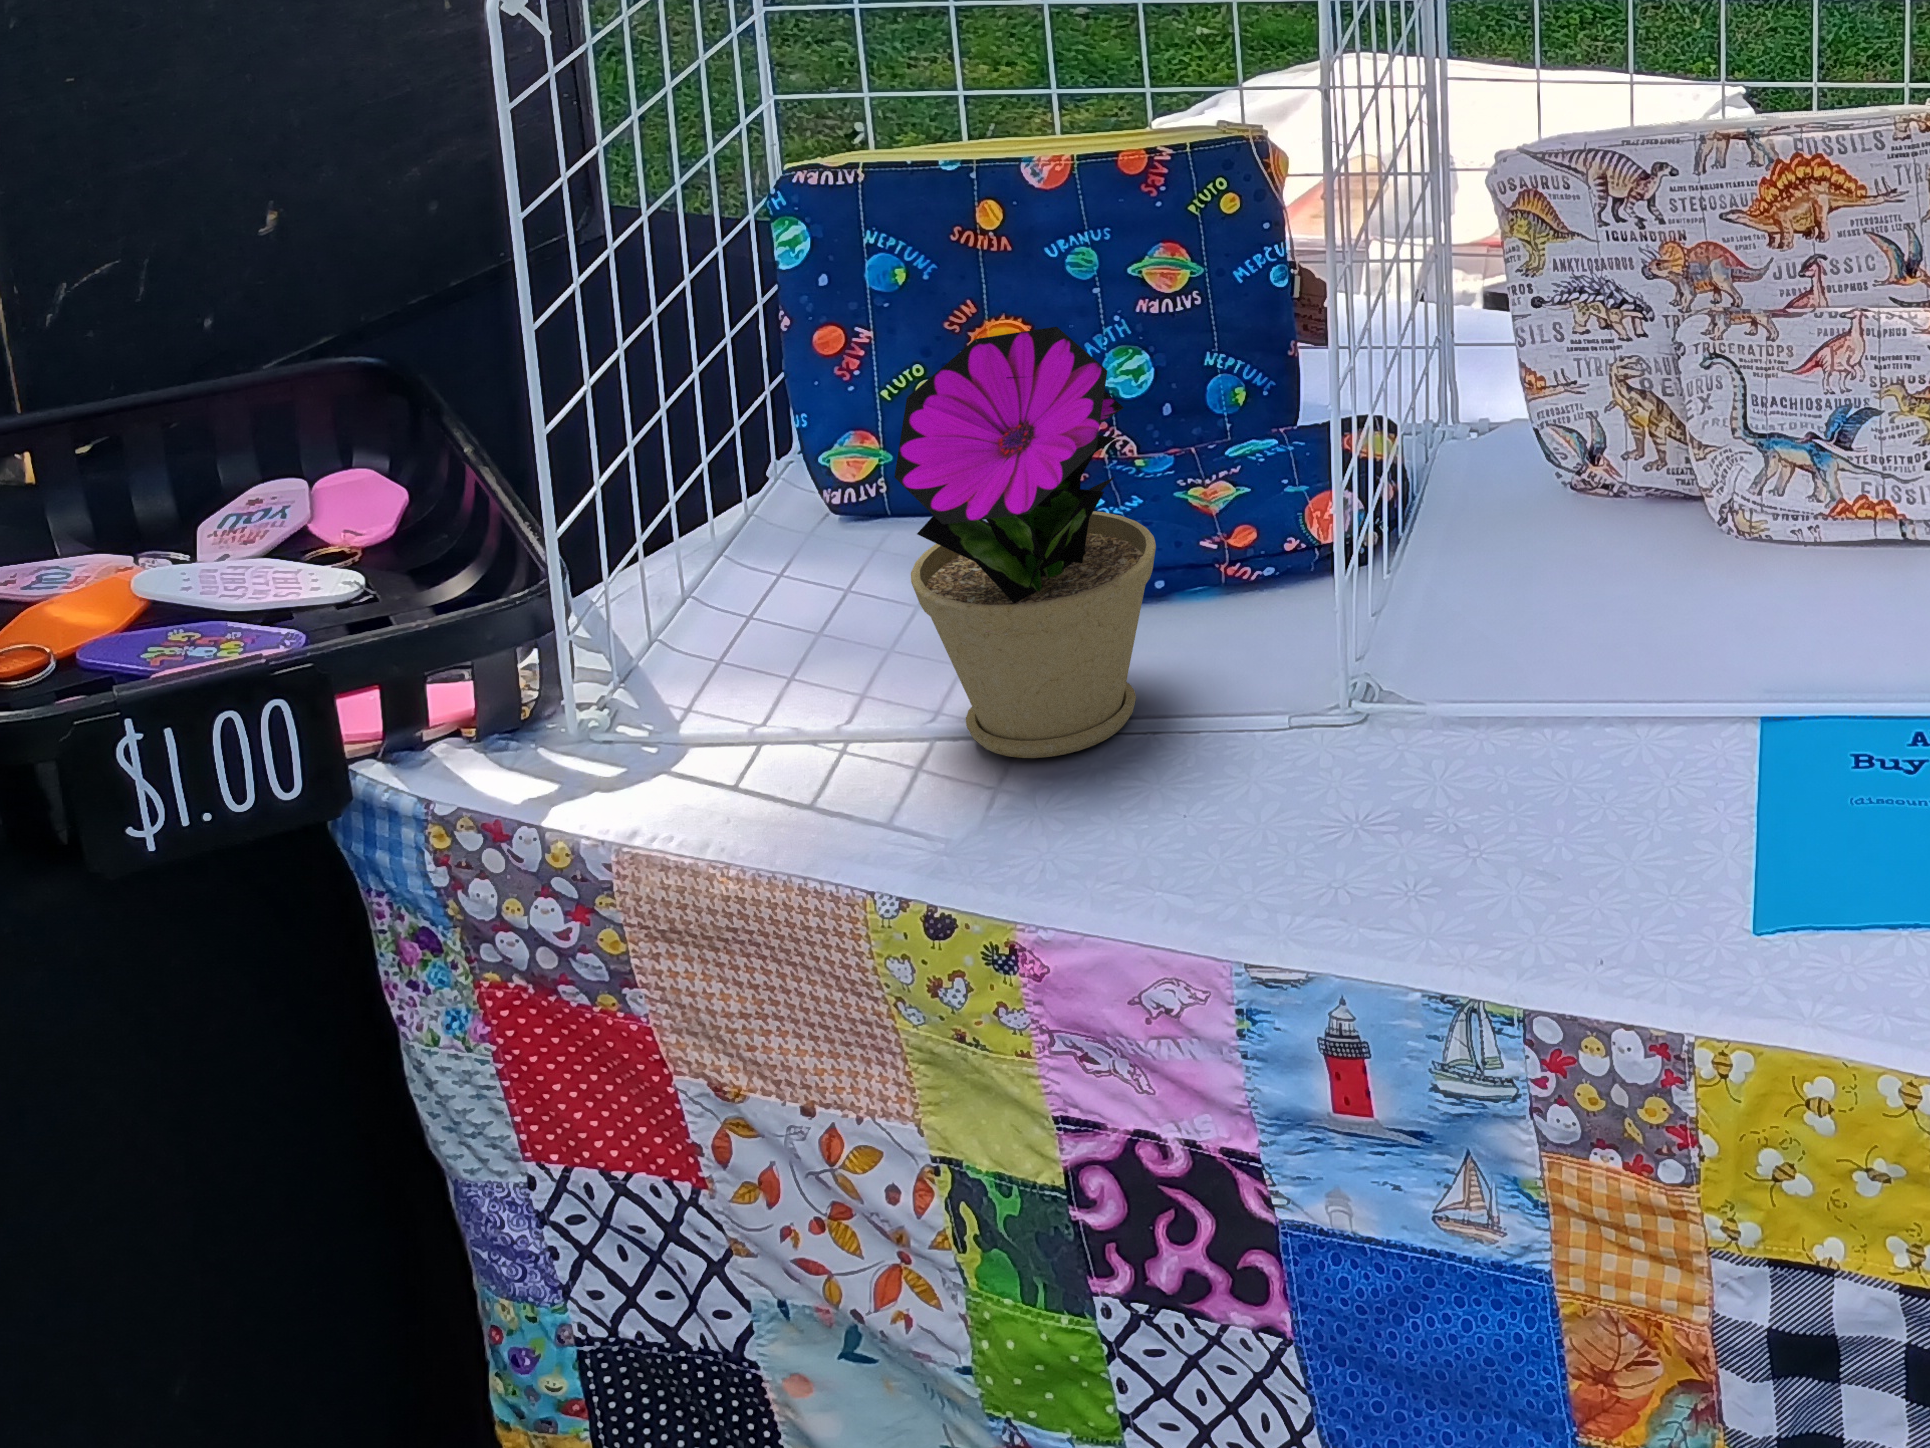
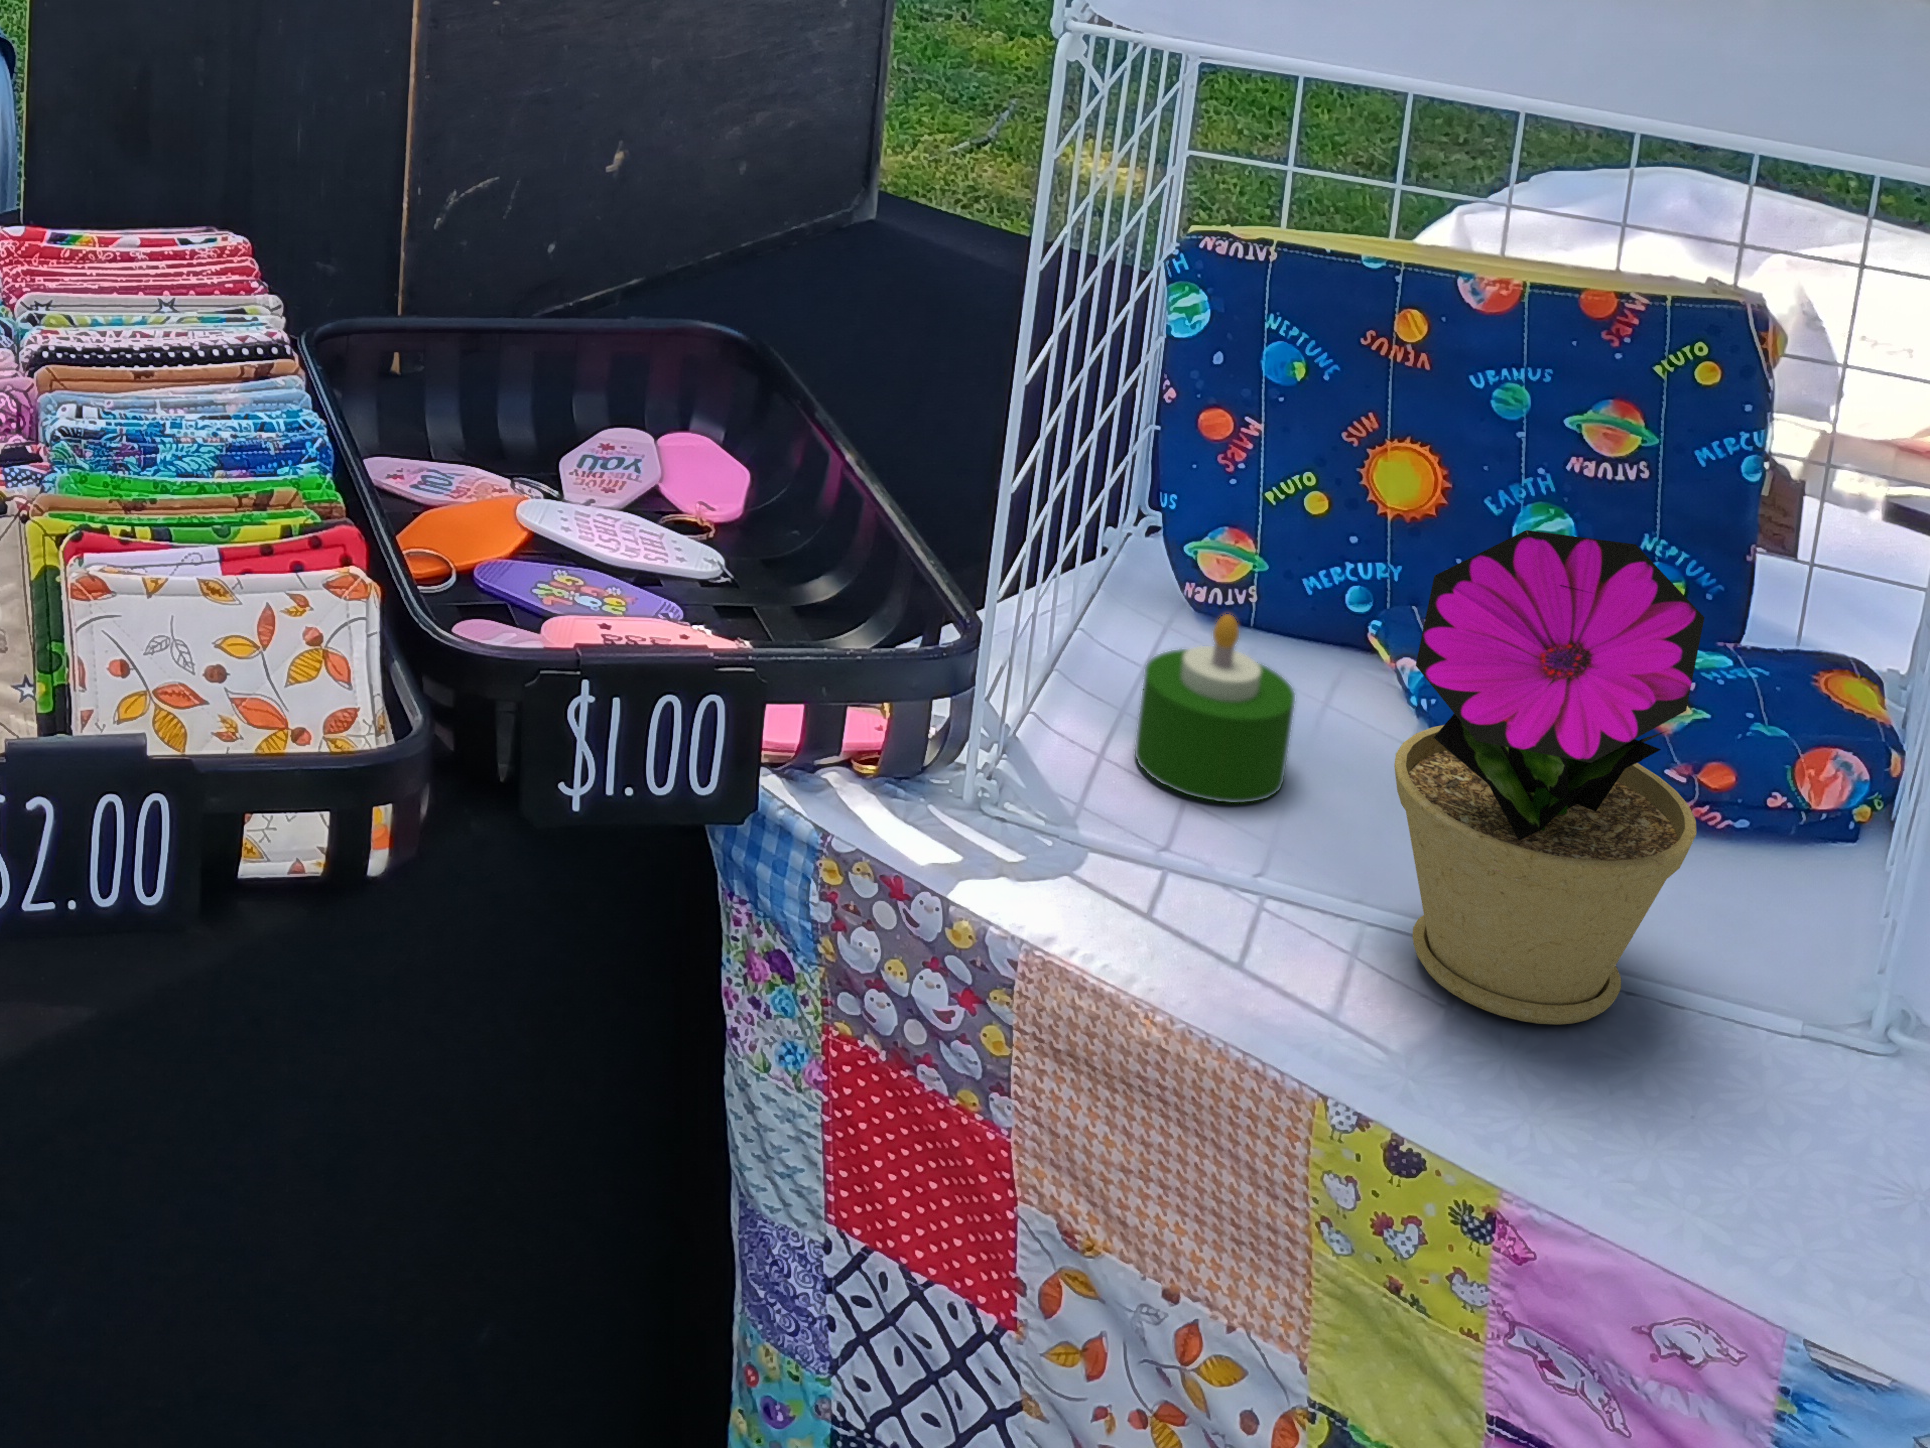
candle: none [745,494,890,665] -> present [1135,614,1295,803]

